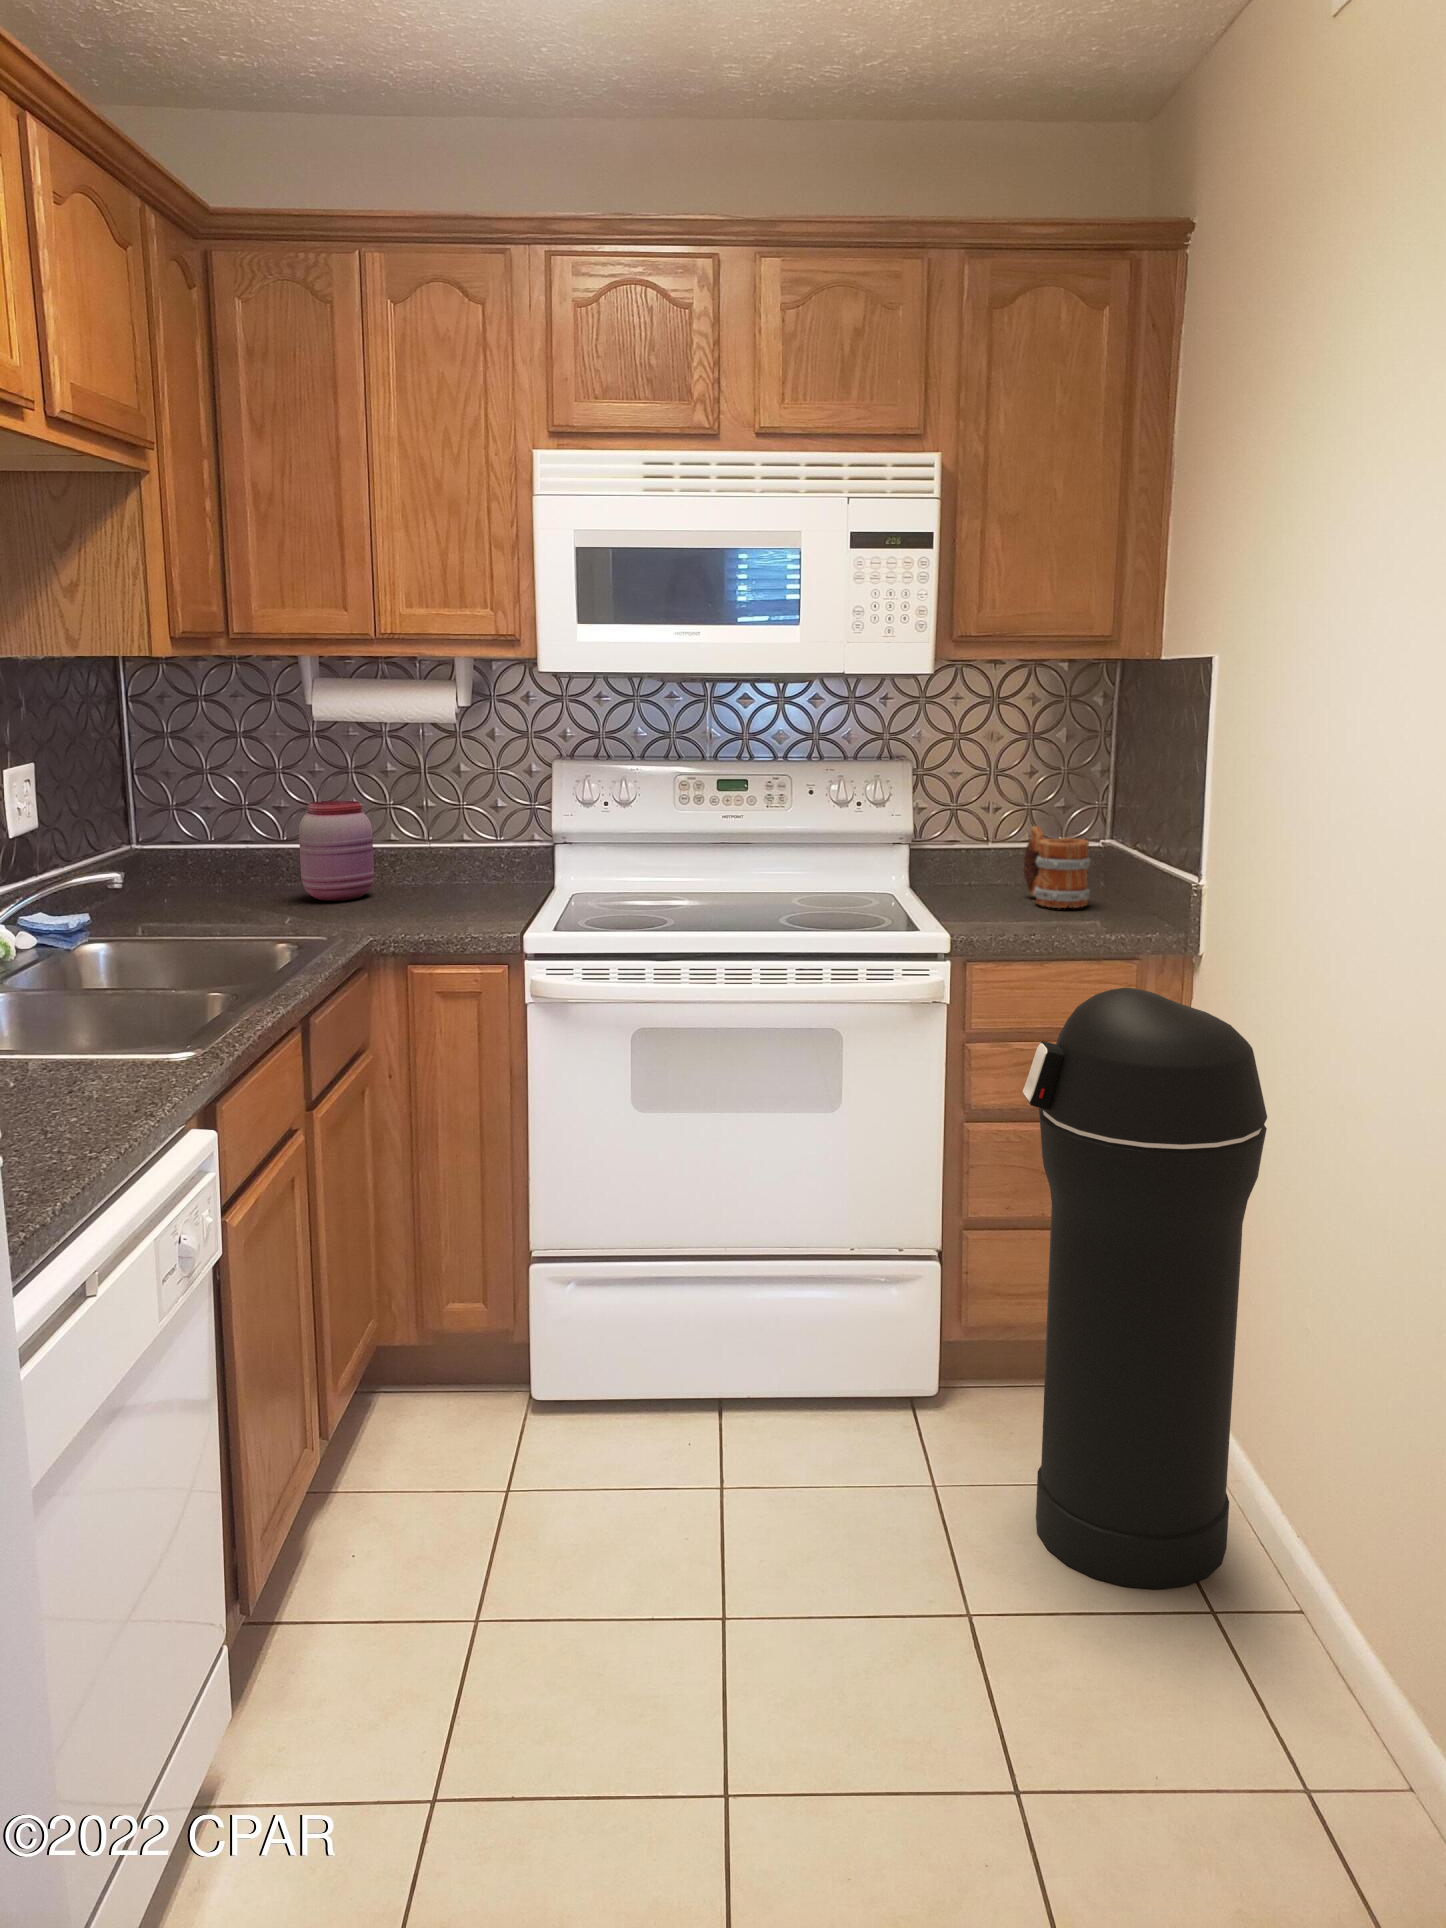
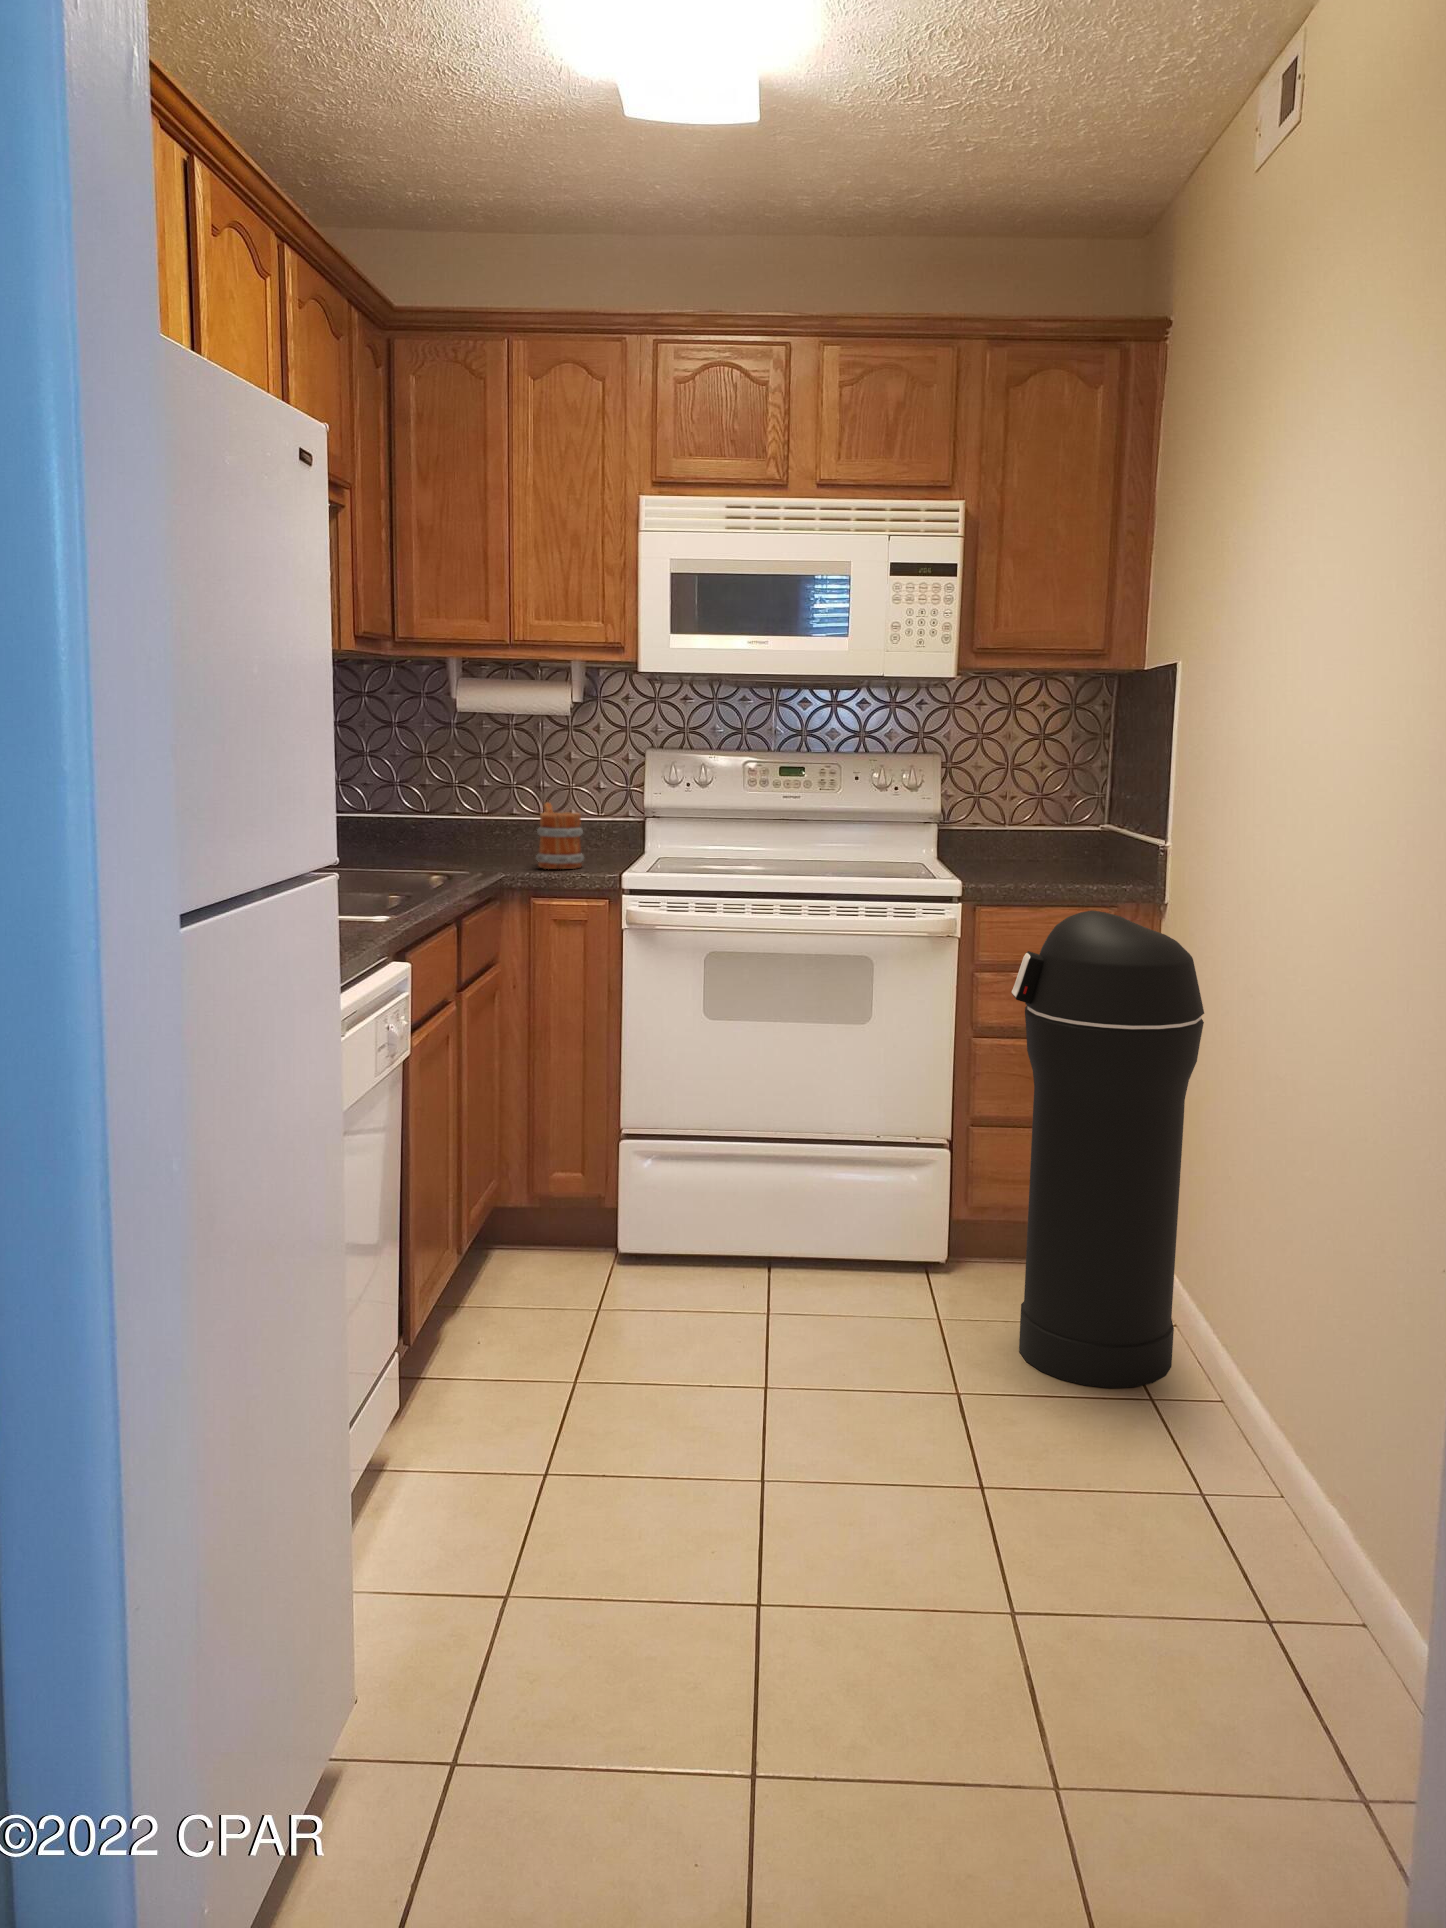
jar: present [299,801,374,901] -> none [443,778,501,857]
mug: present [1023,826,1090,908] -> present [536,803,584,869]

